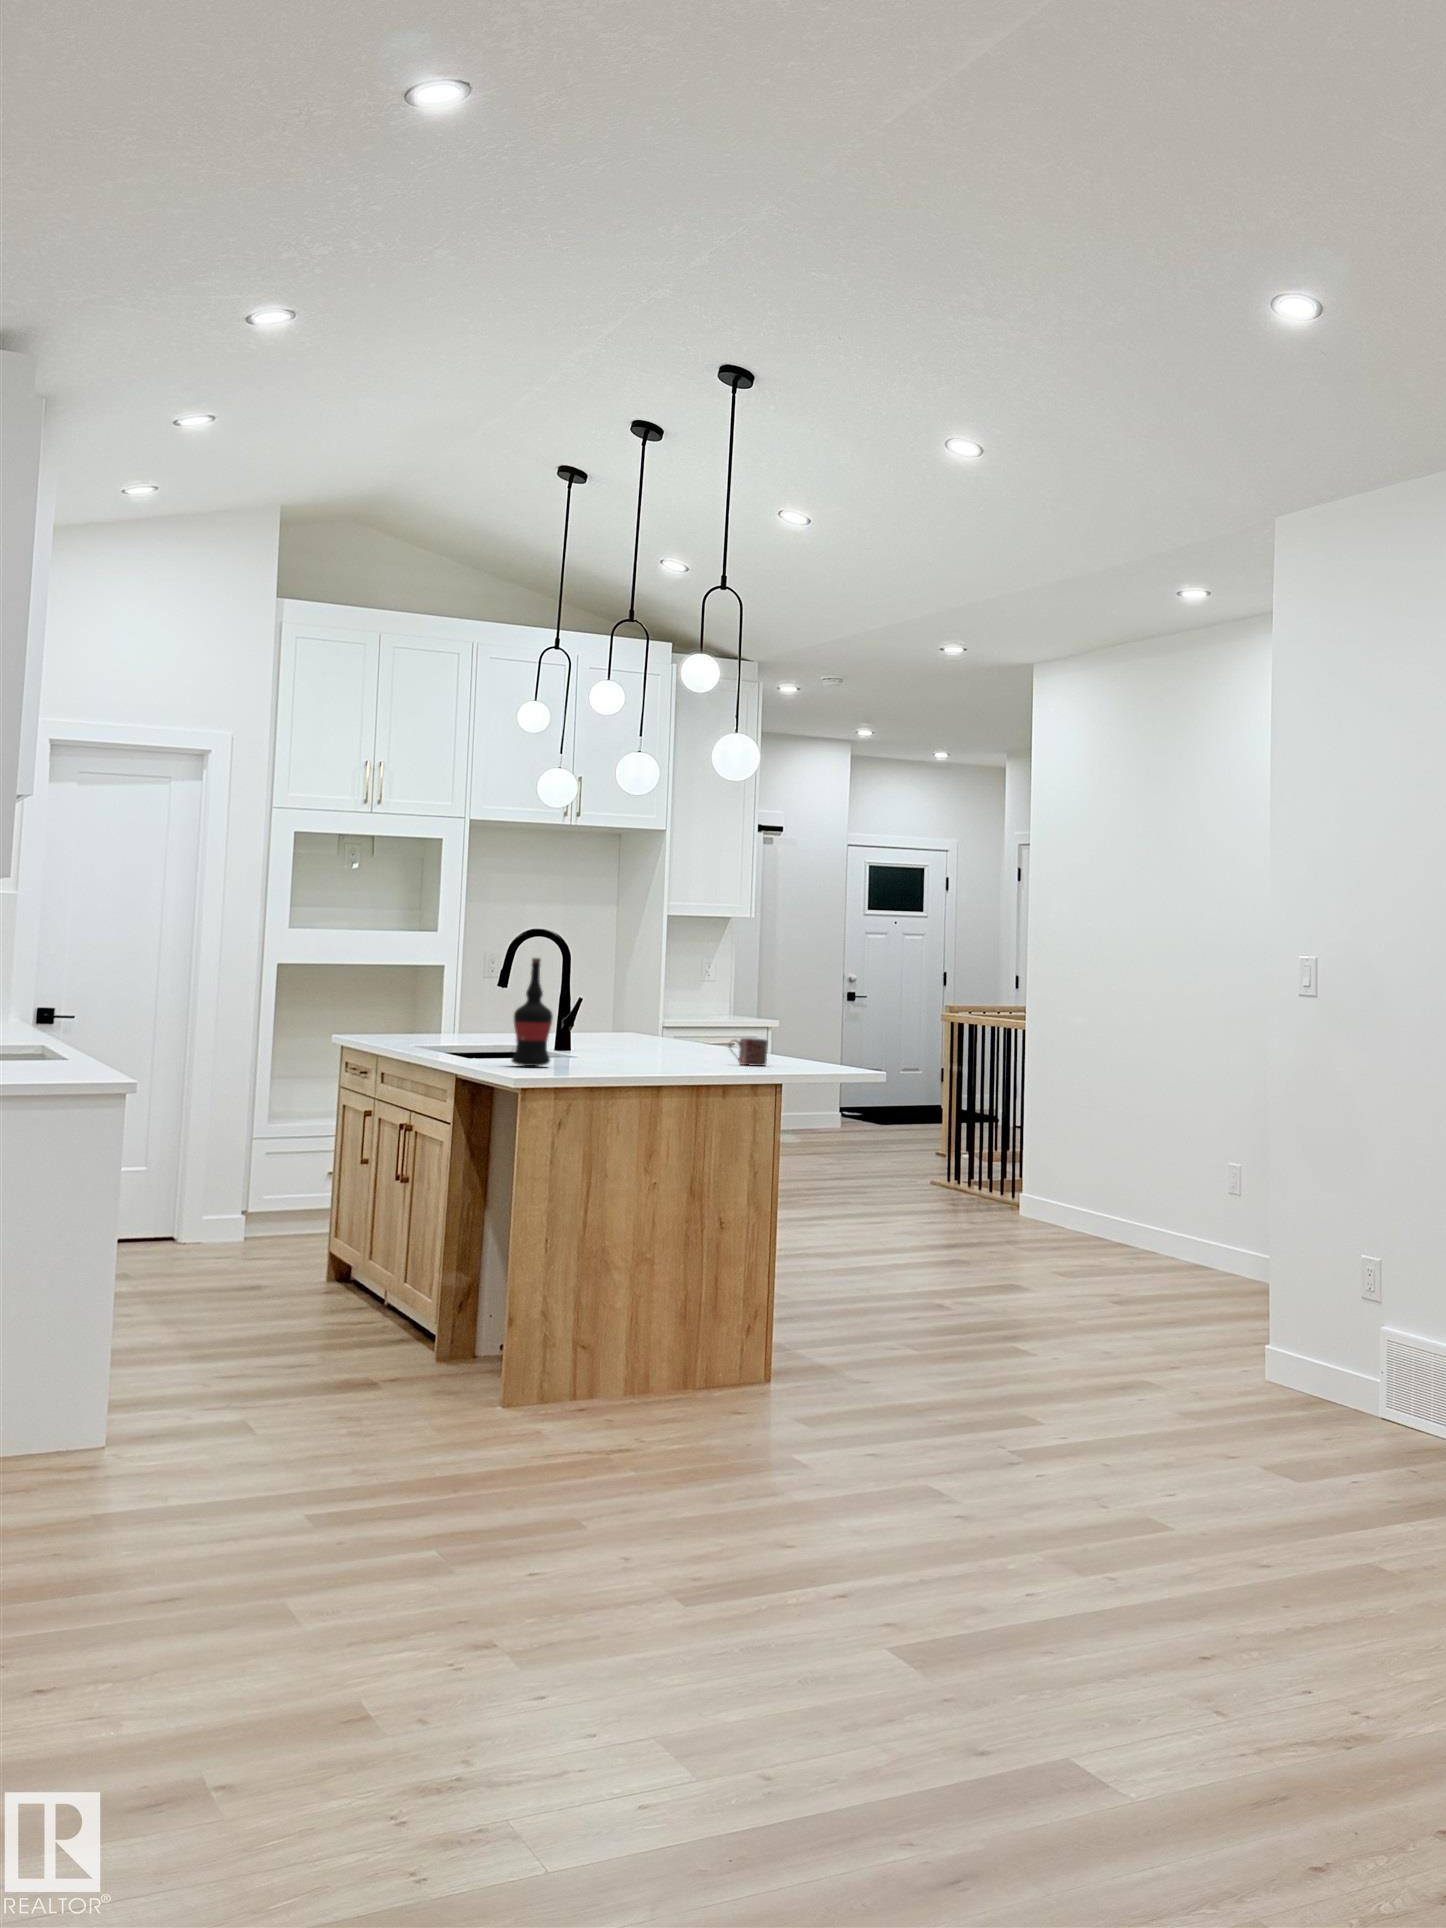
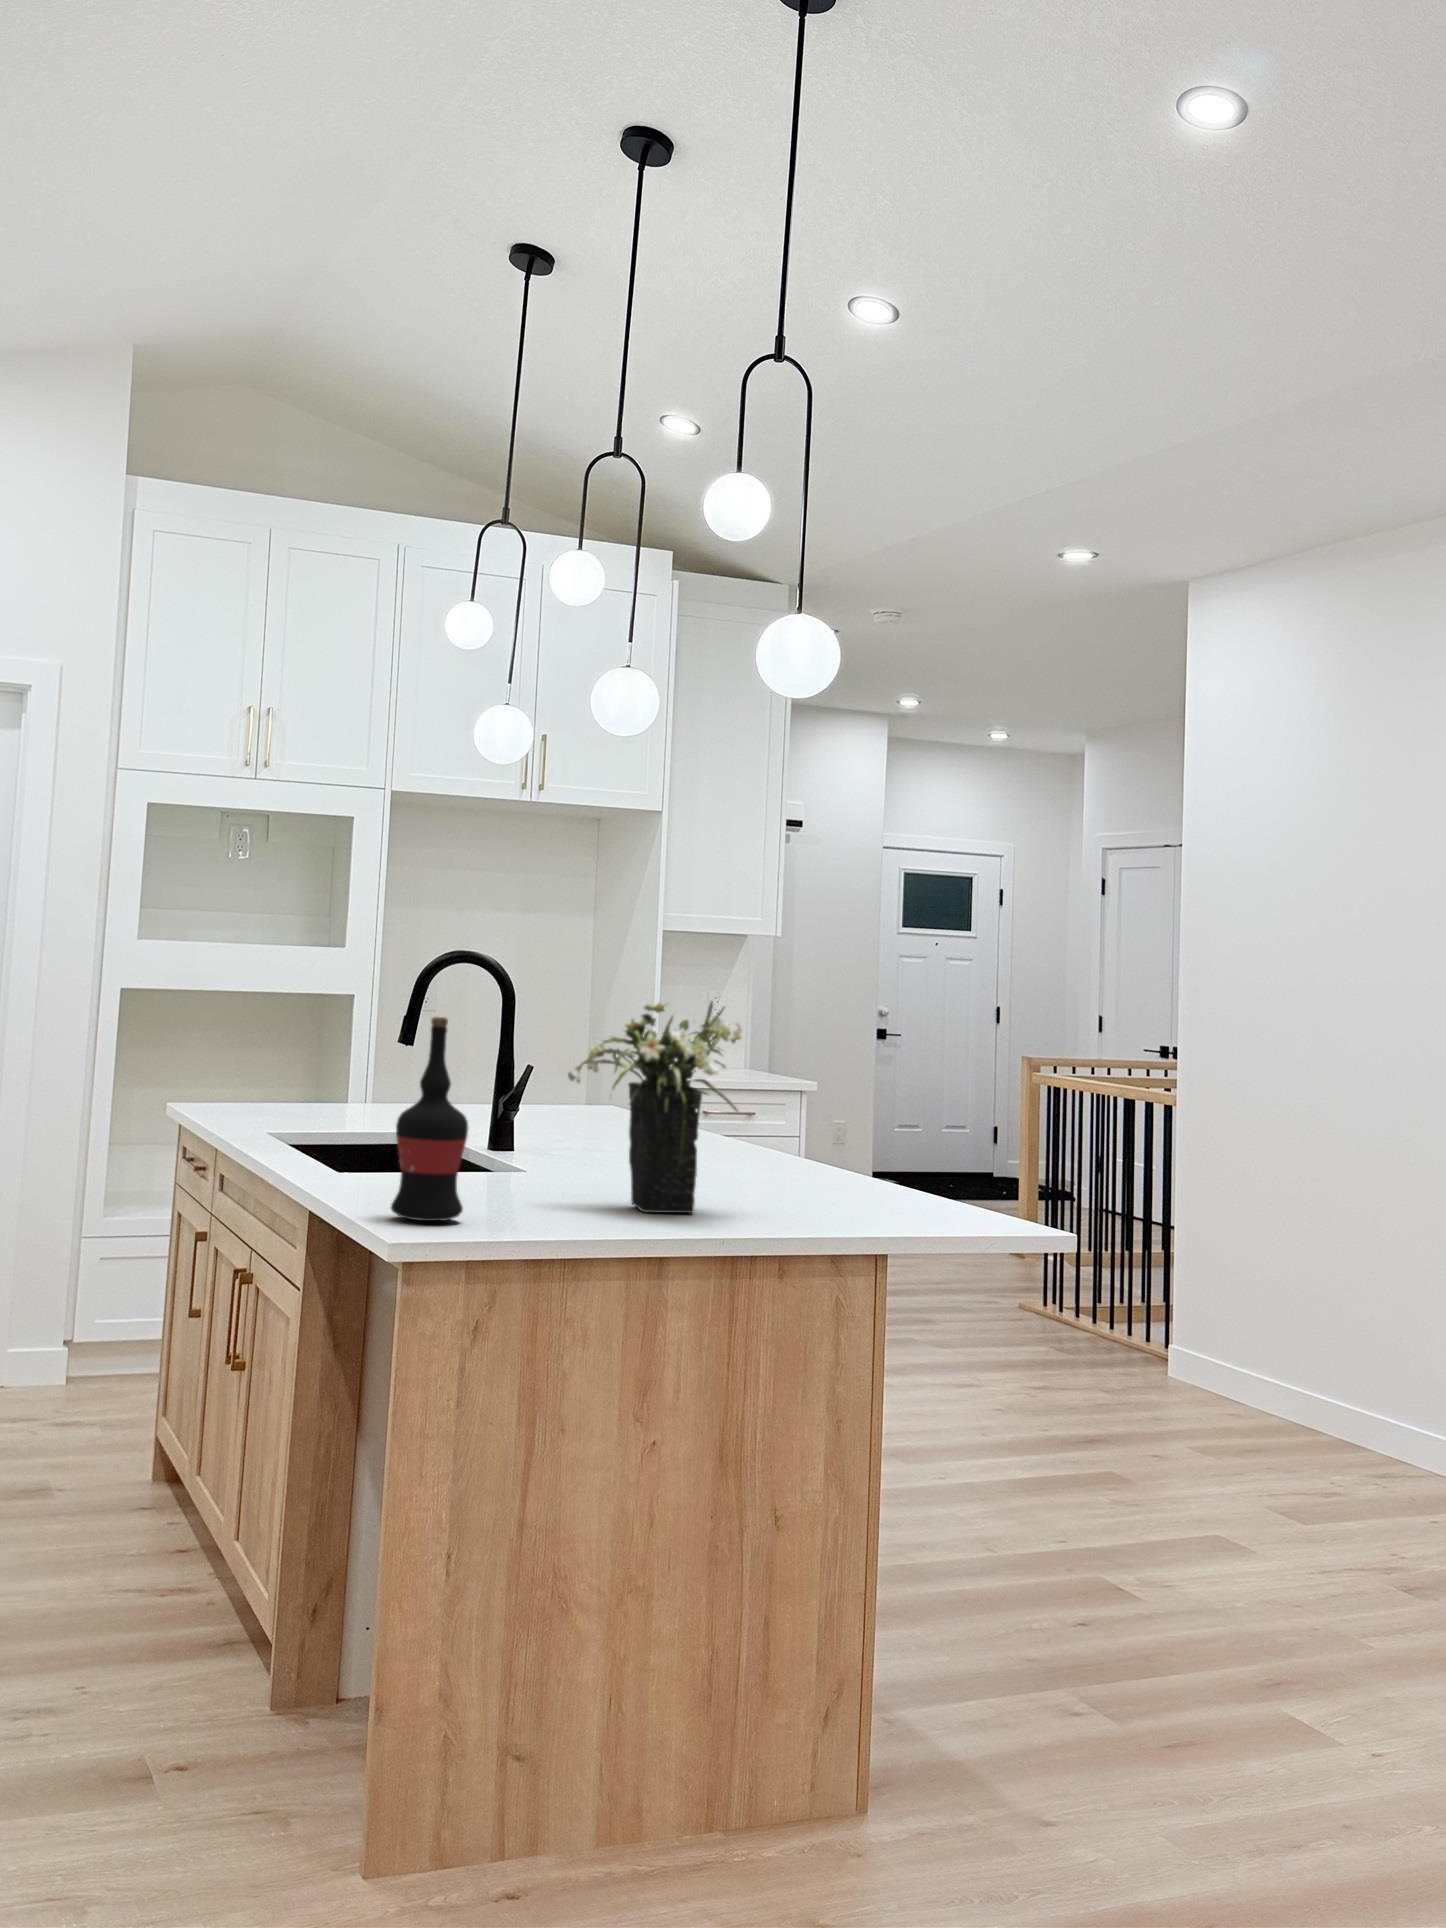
flower arrangement: none [606,948,705,1066] -> present [568,1002,743,1213]
mug: present [730,1038,768,1066] -> none [780,1157,849,1208]

